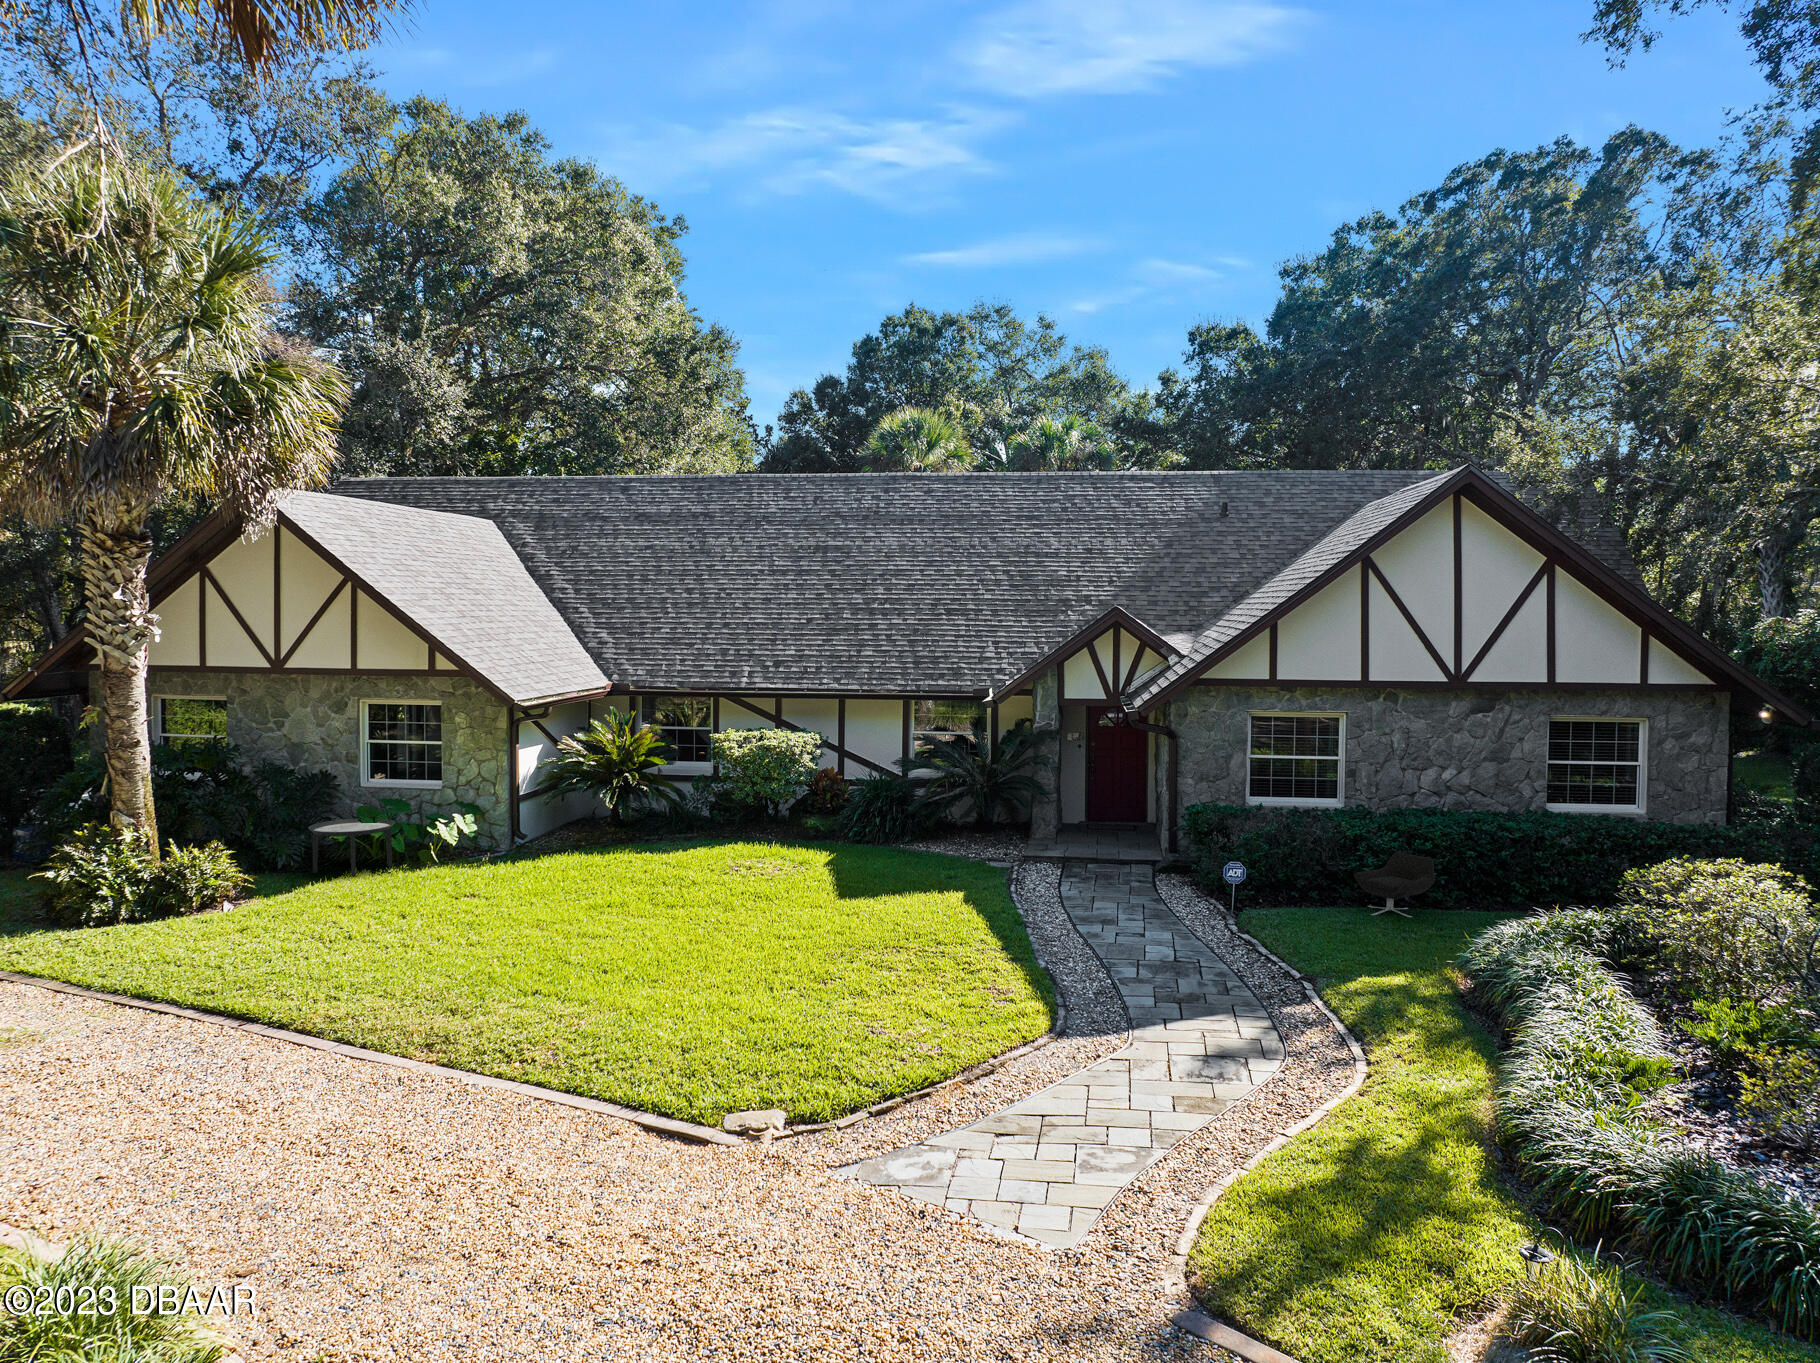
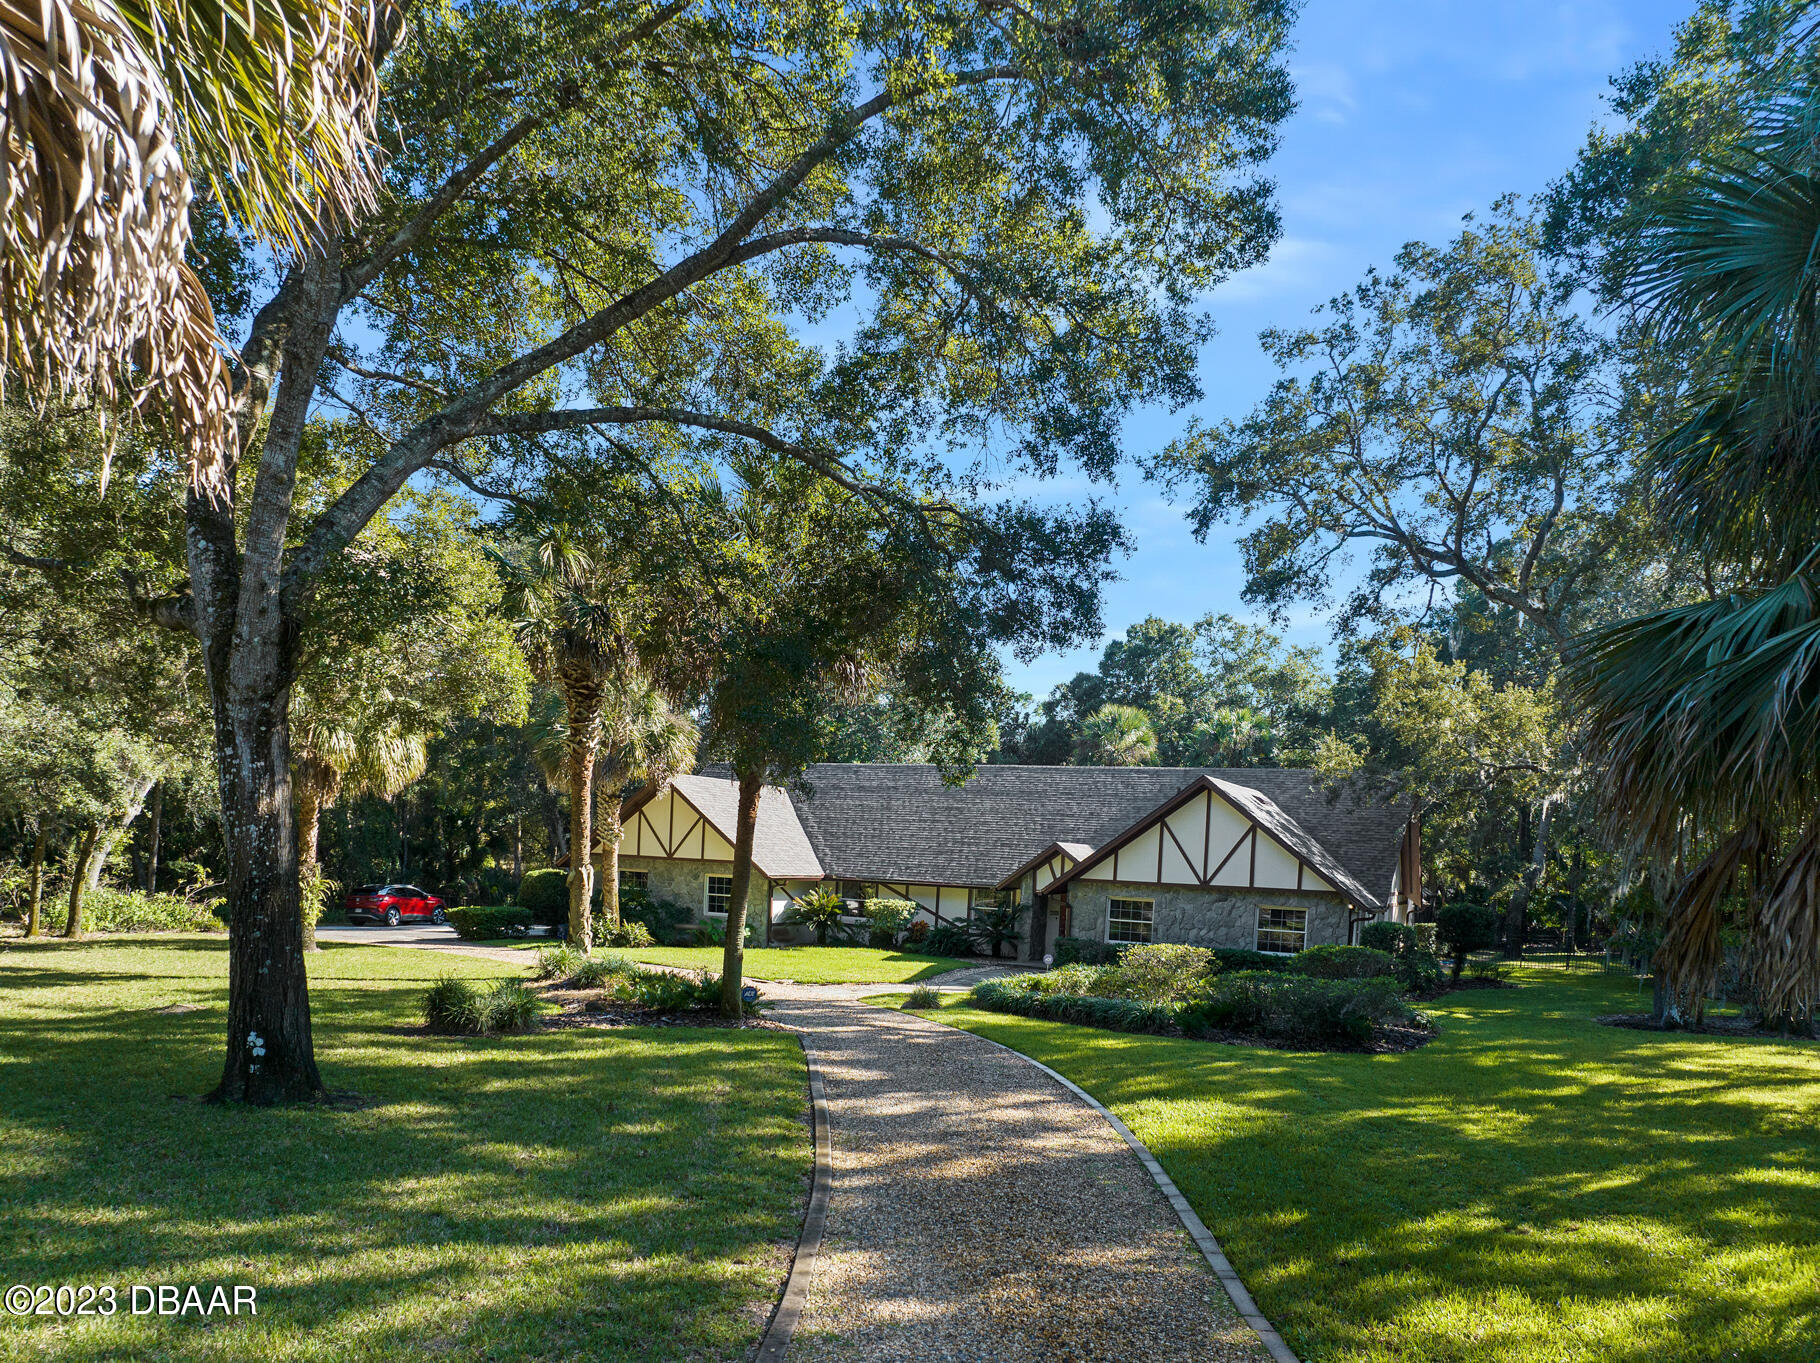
lounge chair: present [1354,852,1435,917] -> present [770,927,796,949]

